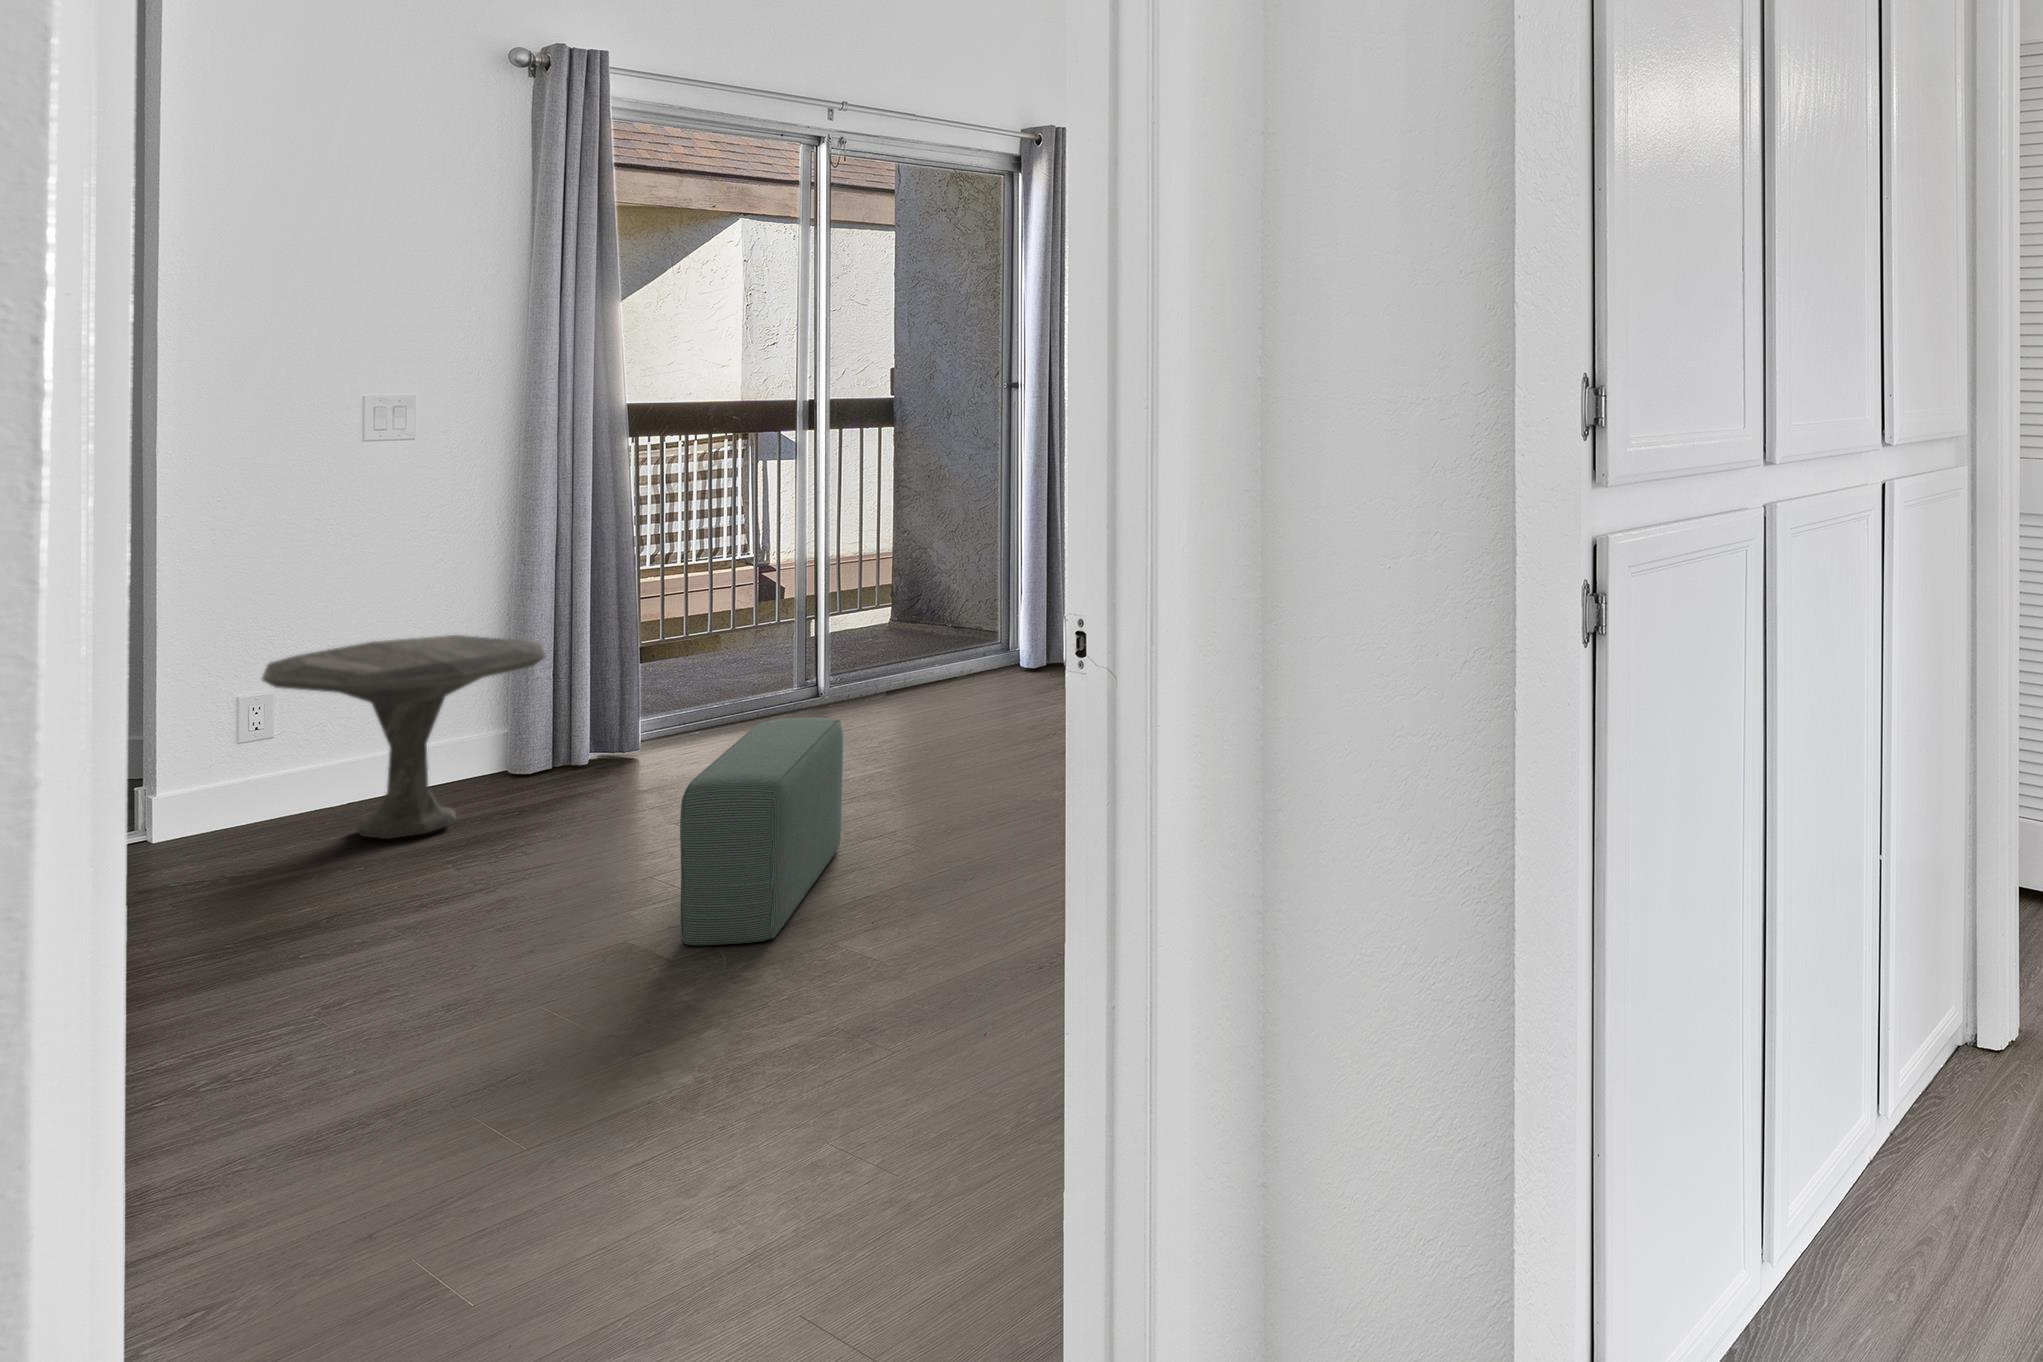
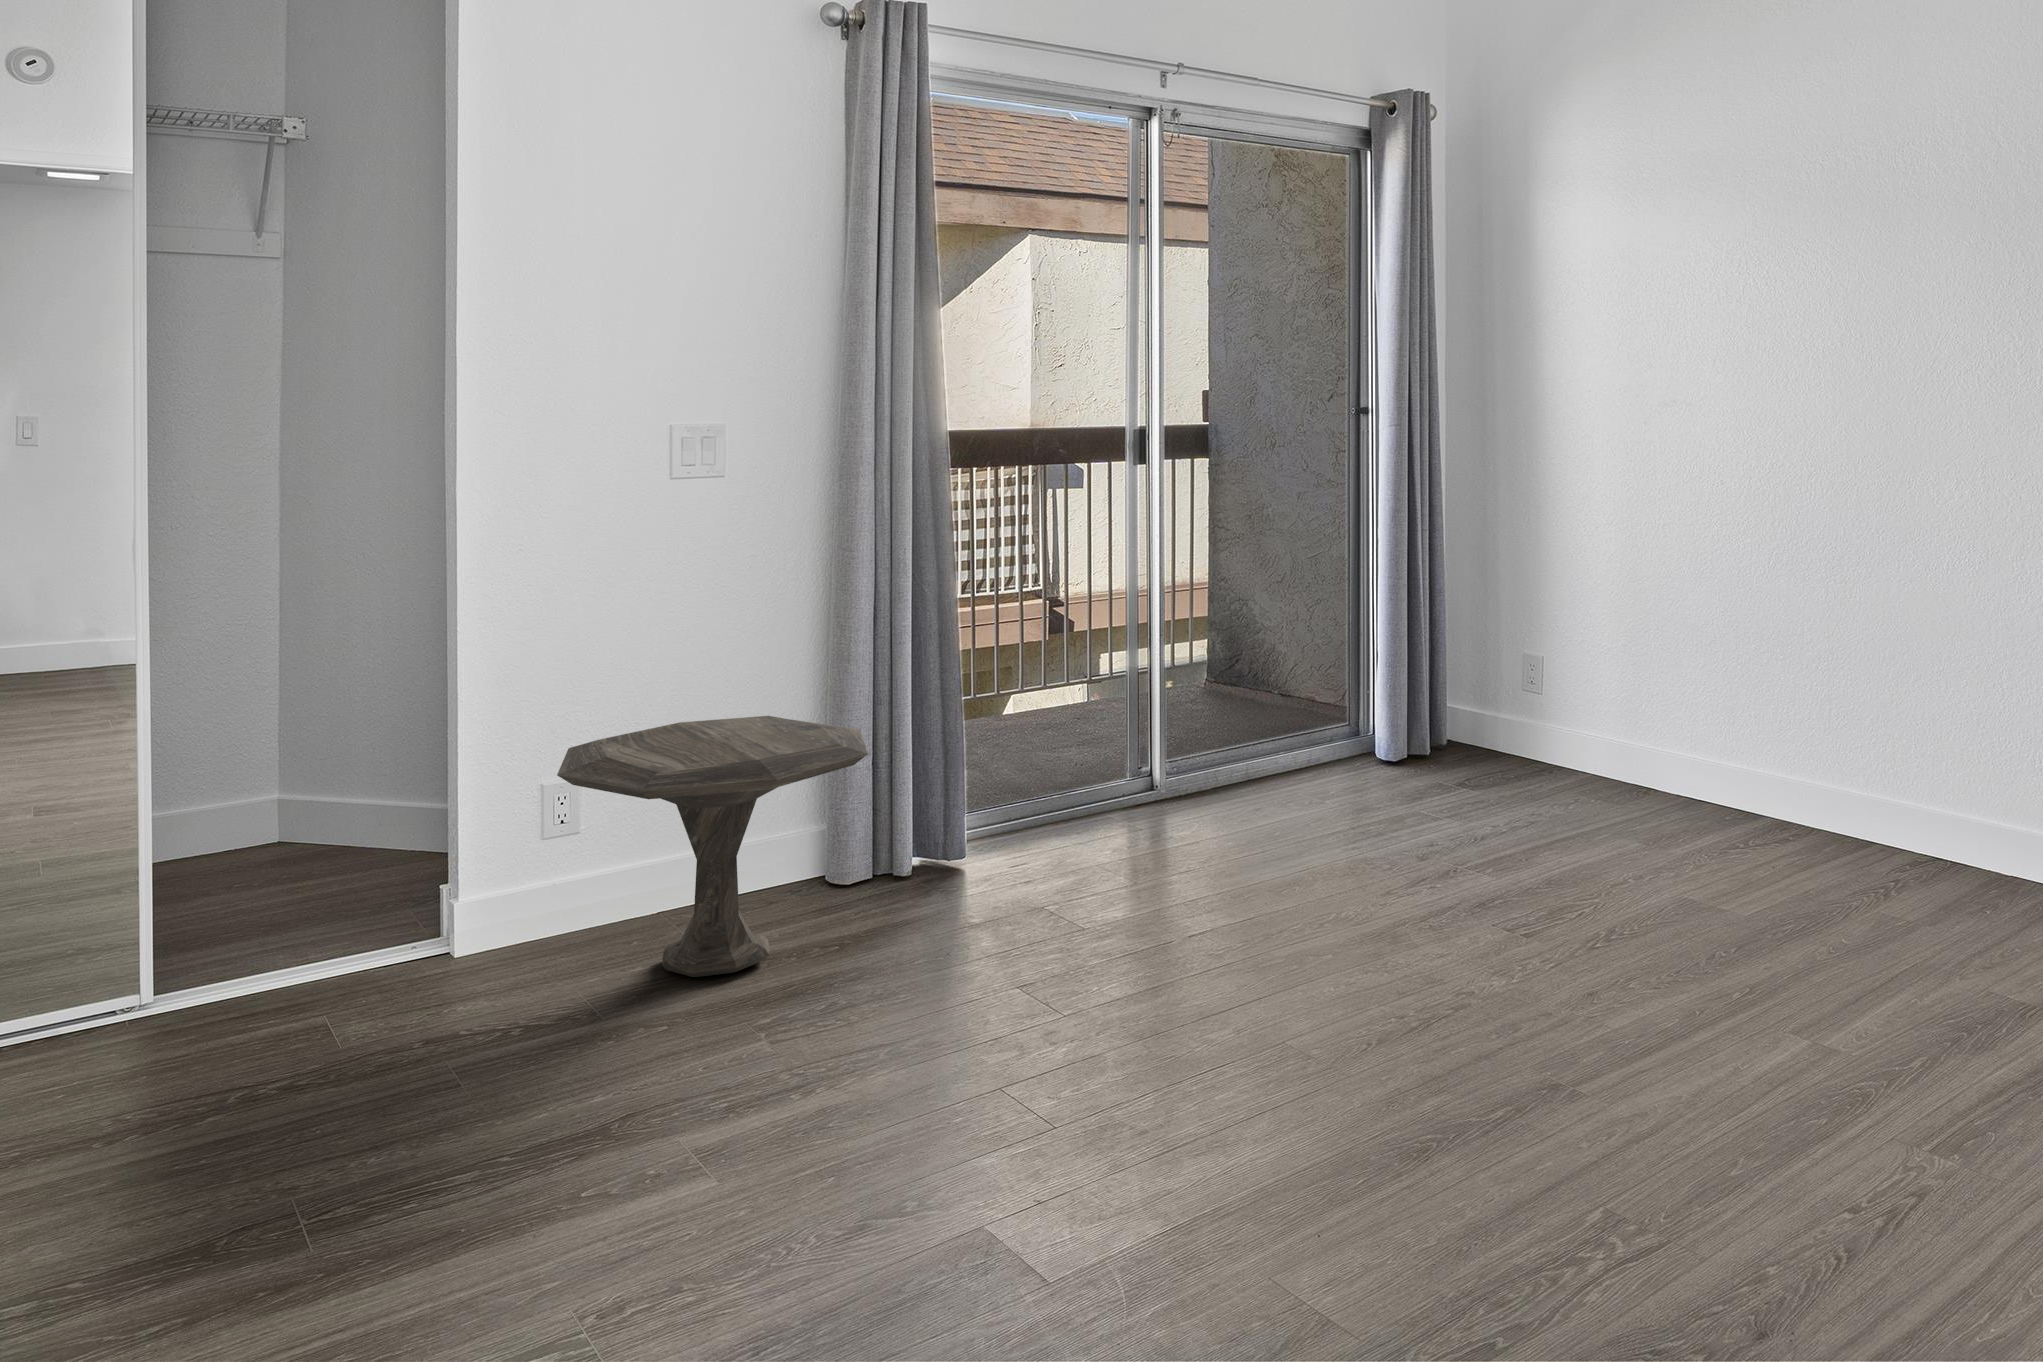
pouf: present [680,718,843,945] -> none [1052,862,1233,1225]

